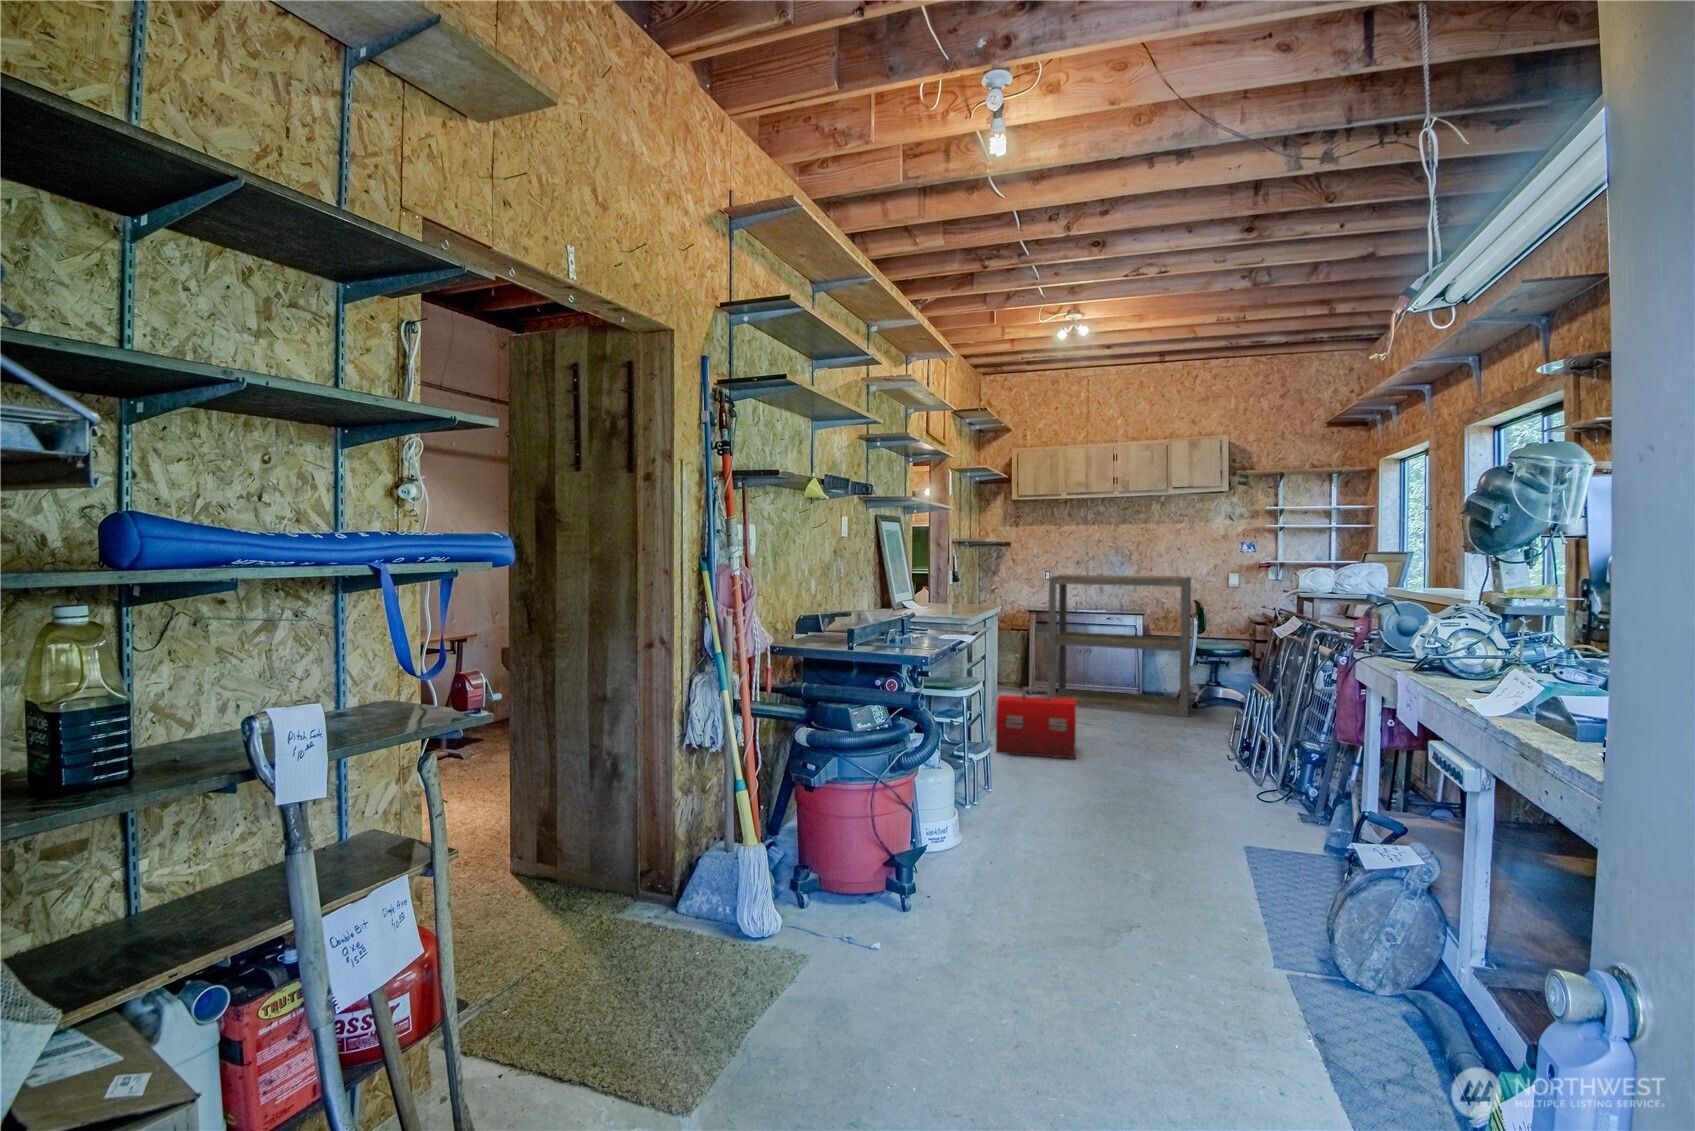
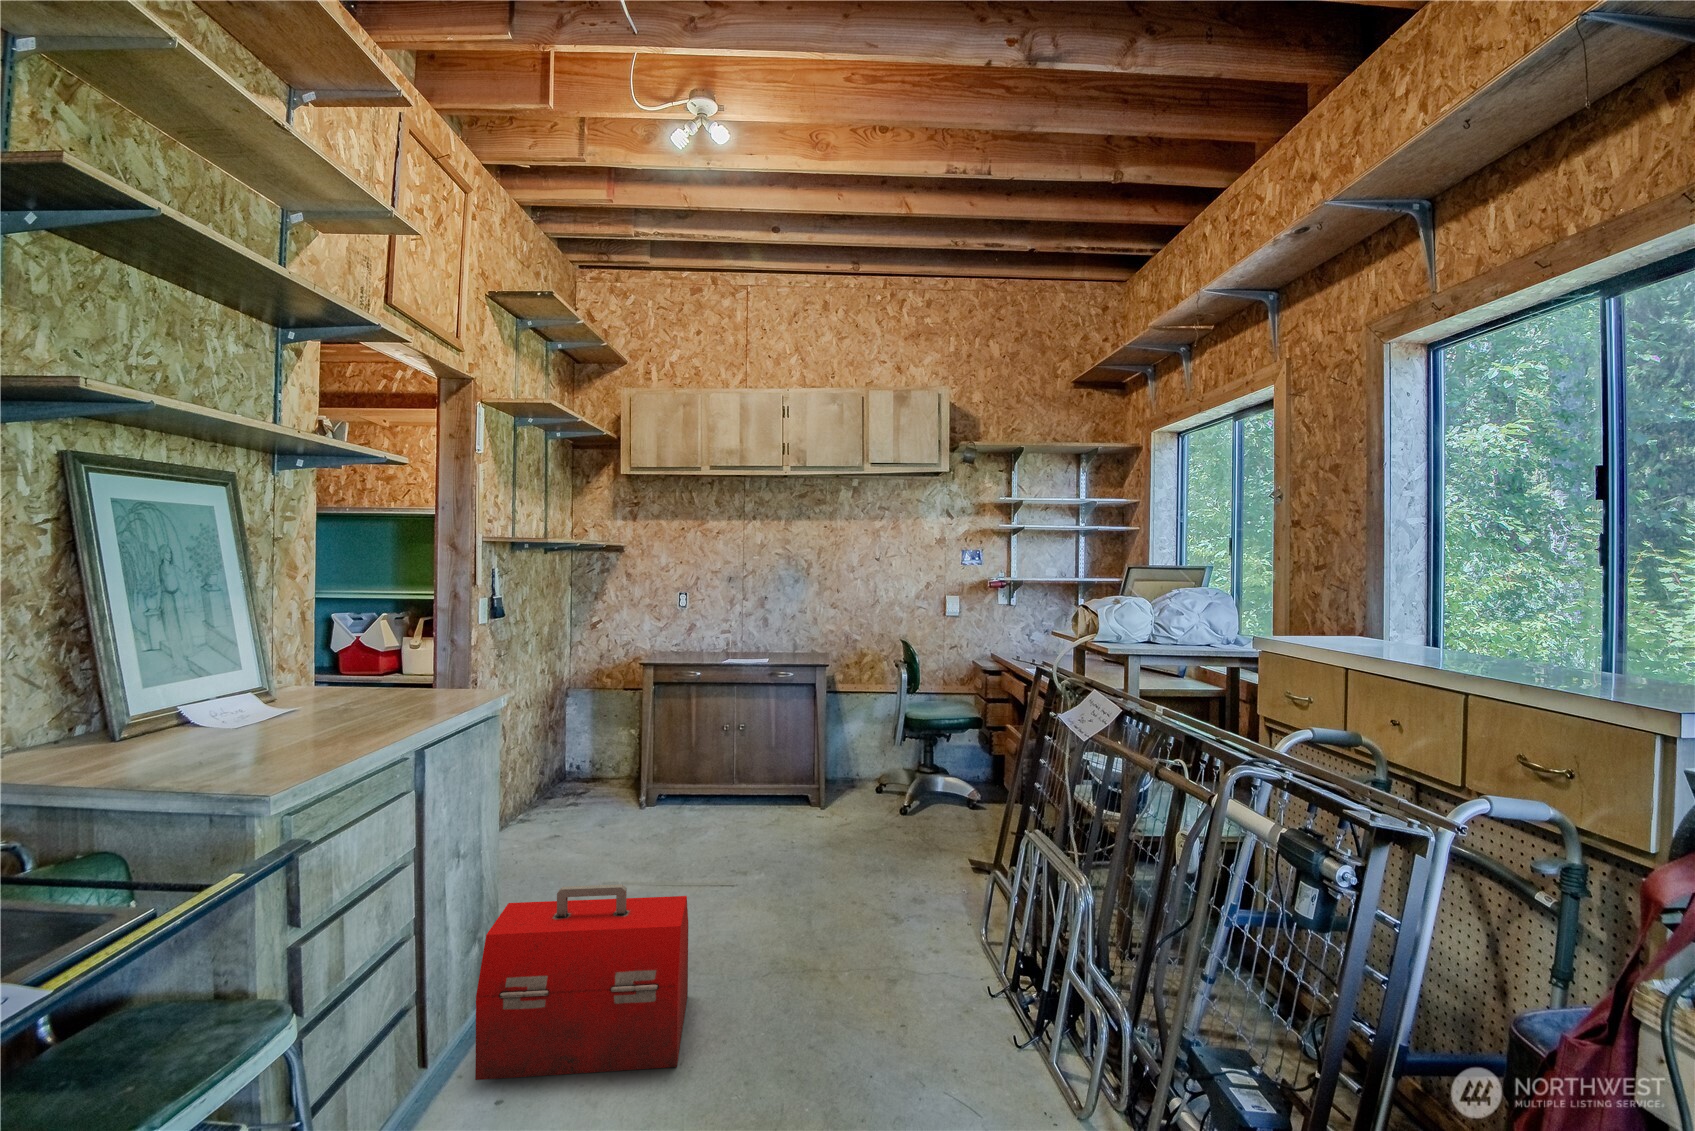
shelving unit: present [1048,575,1191,717] -> none [669,600,902,844]

